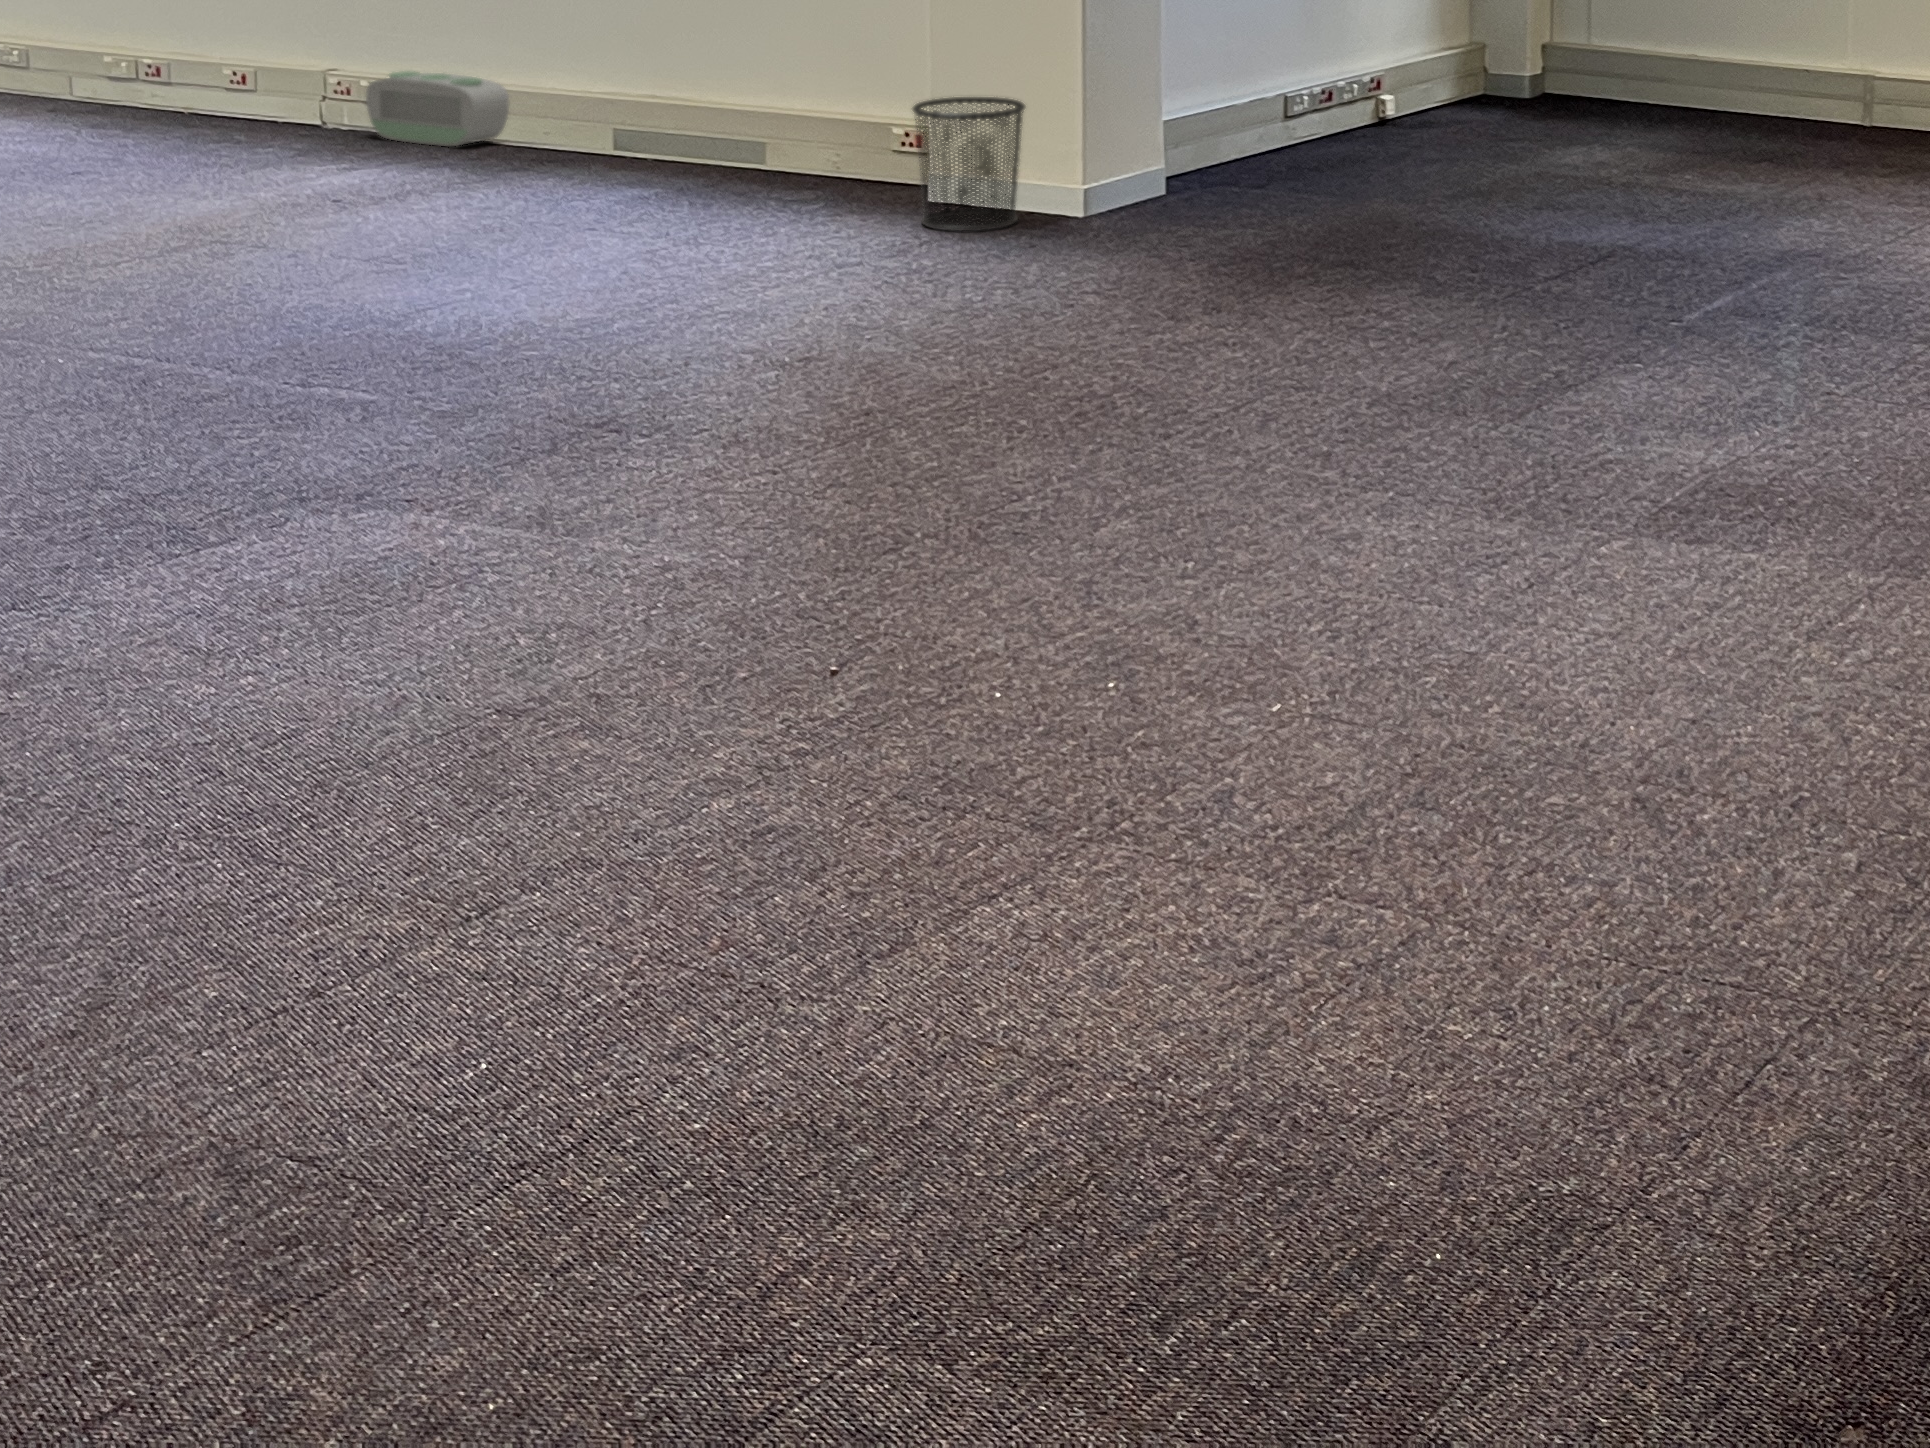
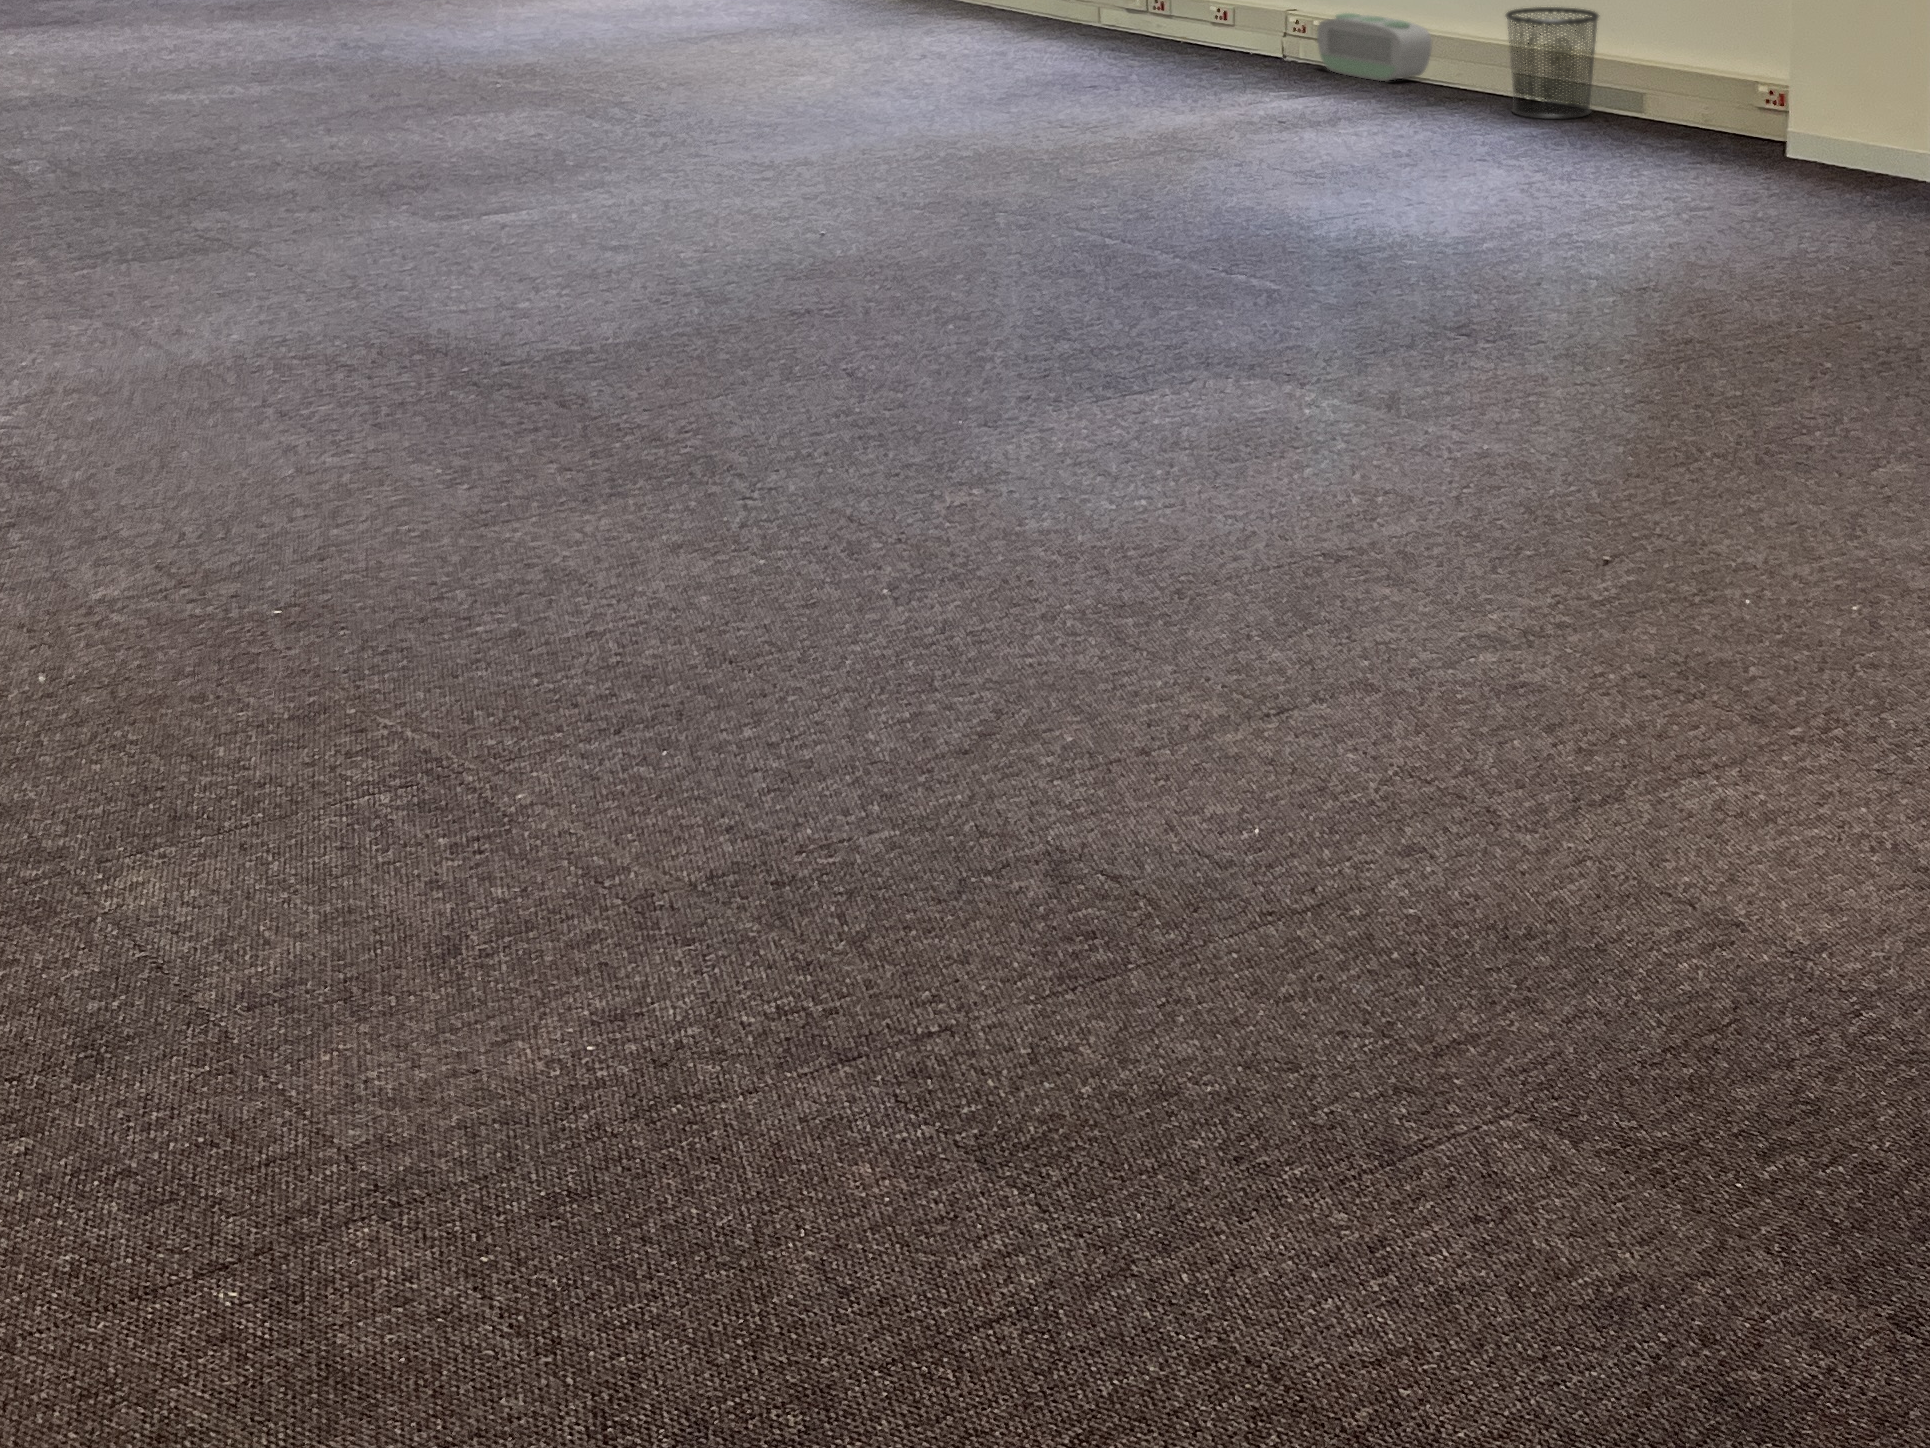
waste bin: present [912,97,1025,231] -> present [1506,7,1600,119]

